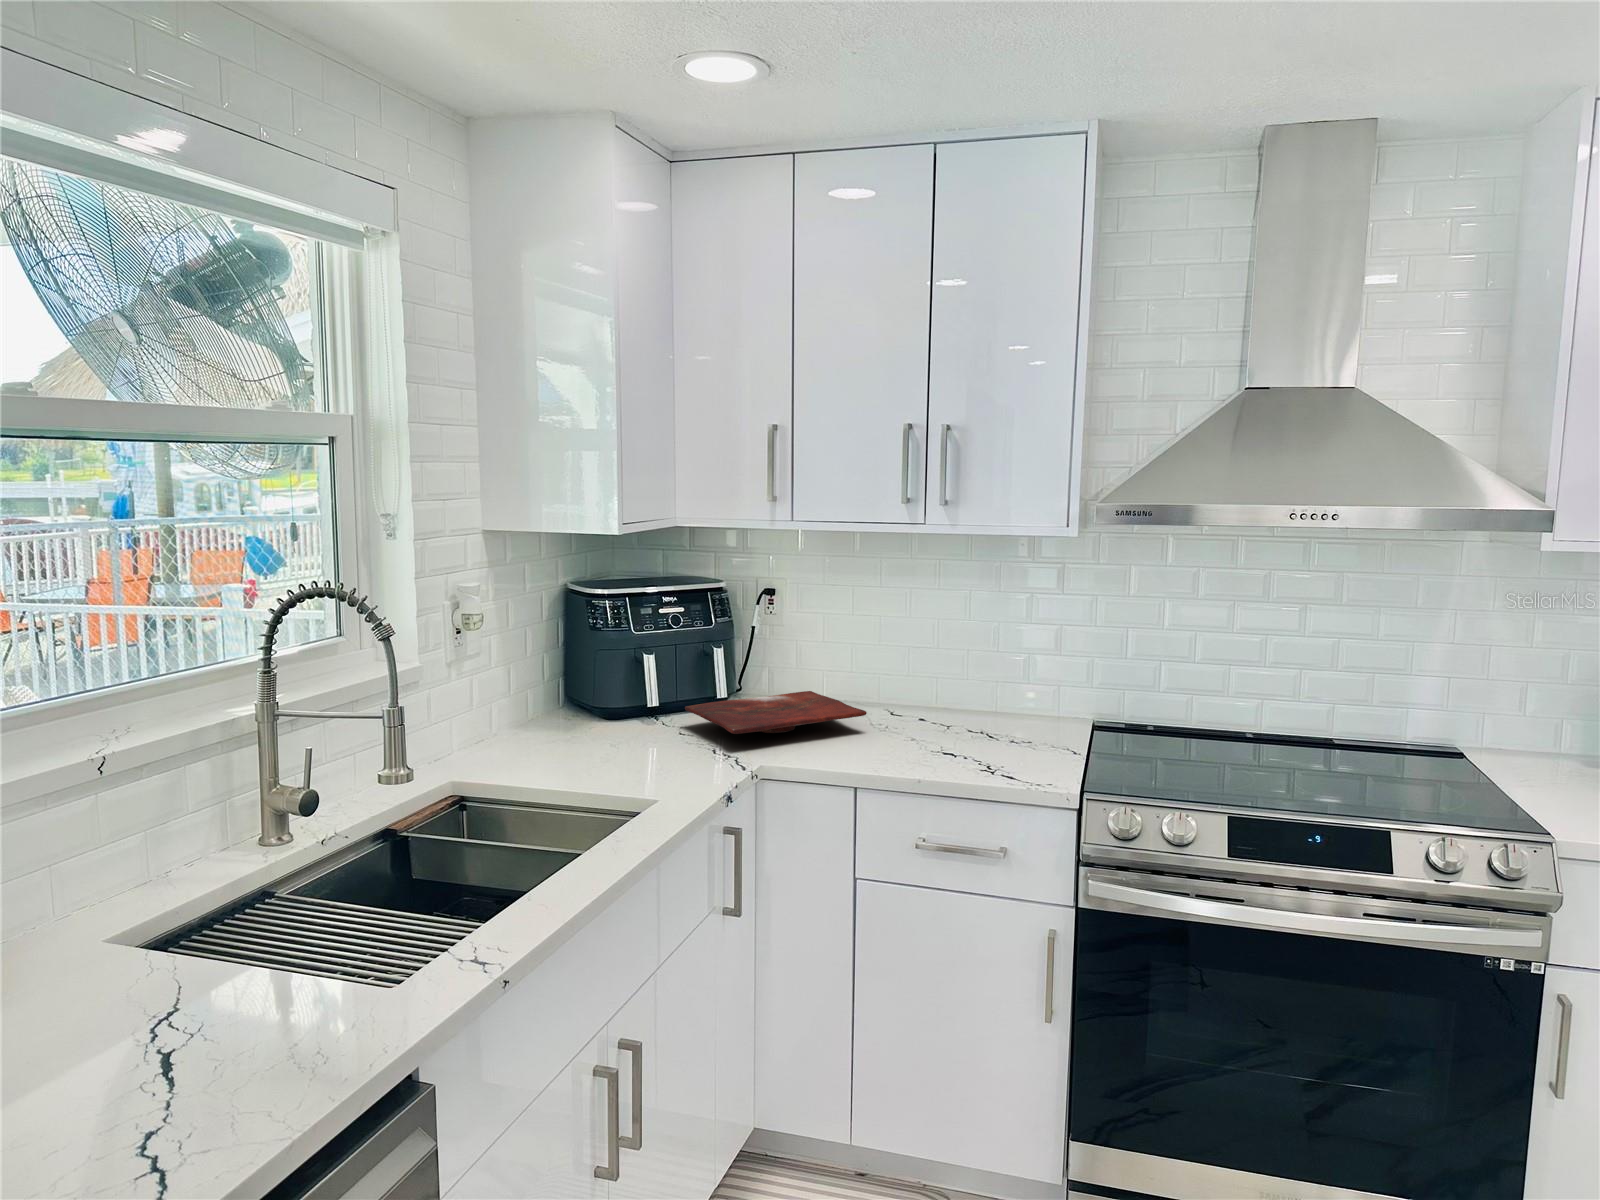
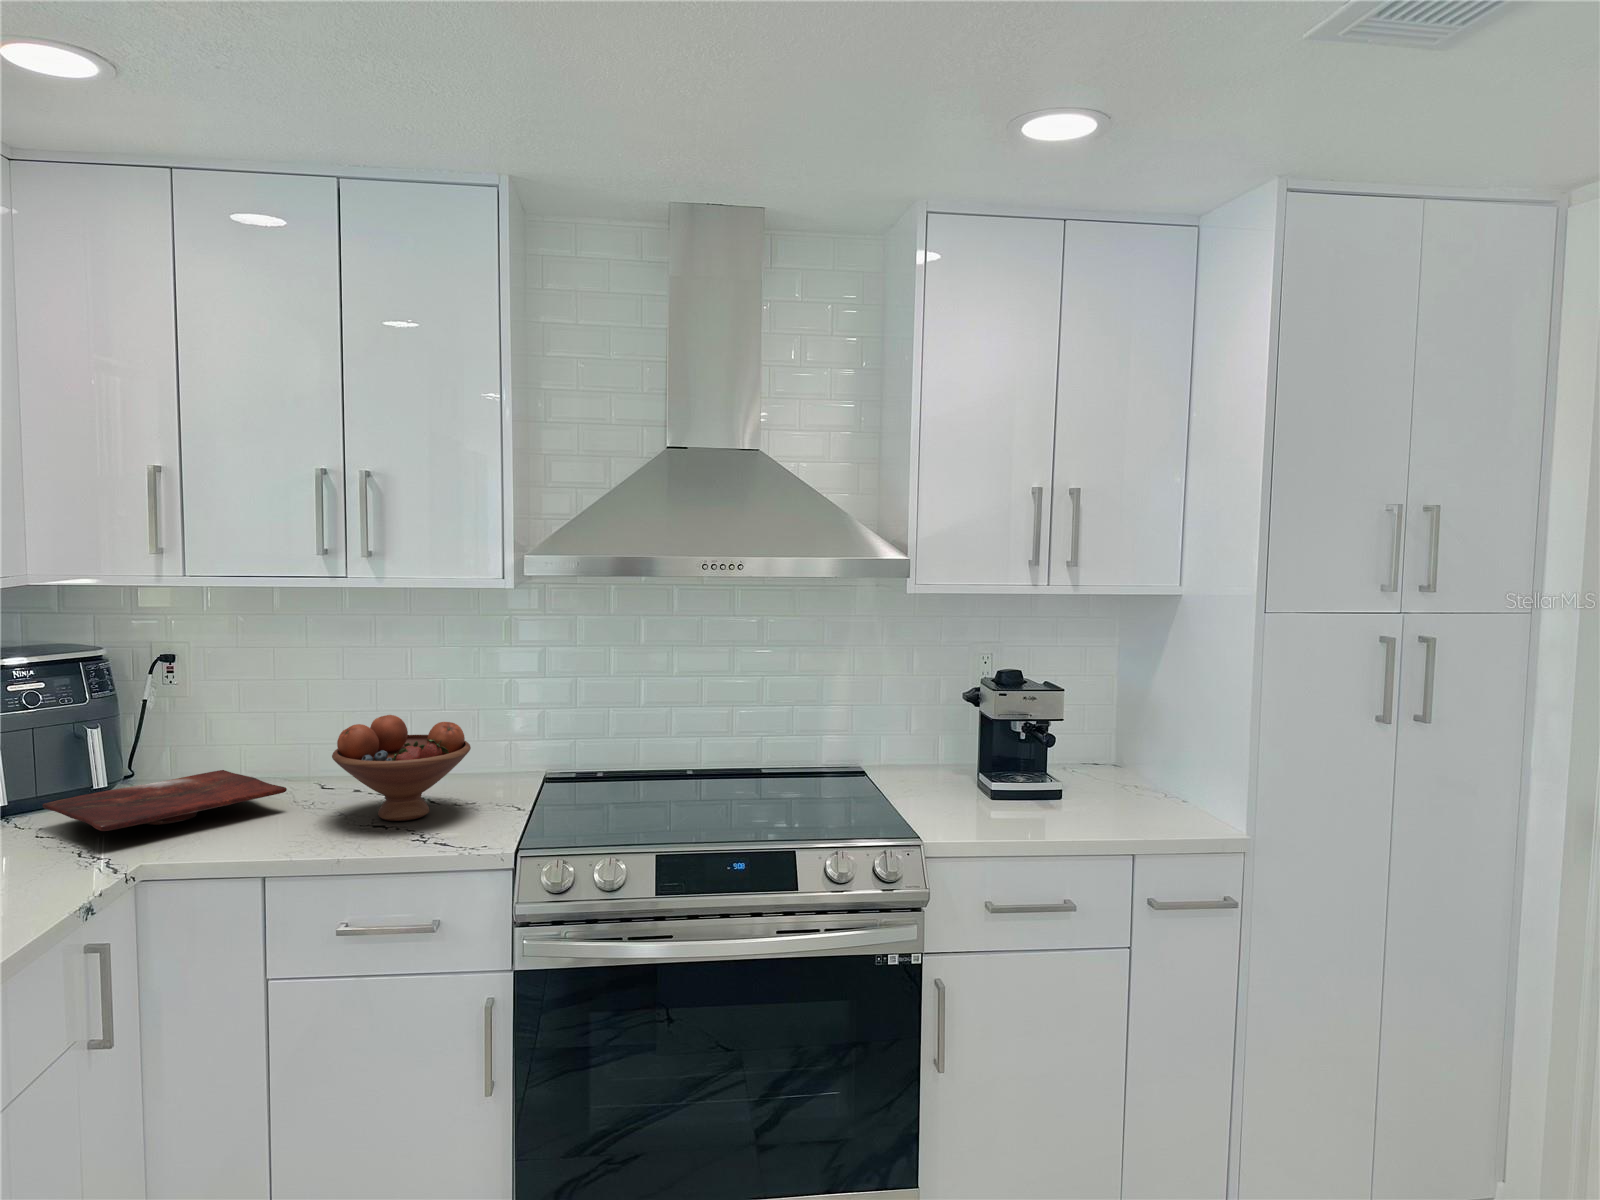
fruit bowl: none [909,652,1032,752] -> present [332,715,471,821]

